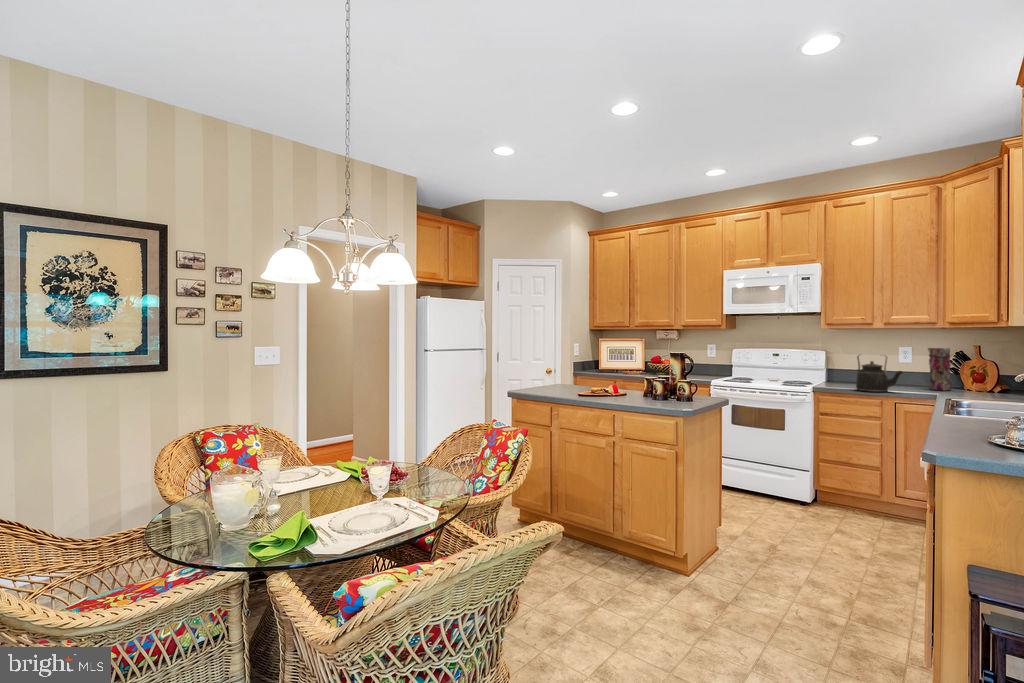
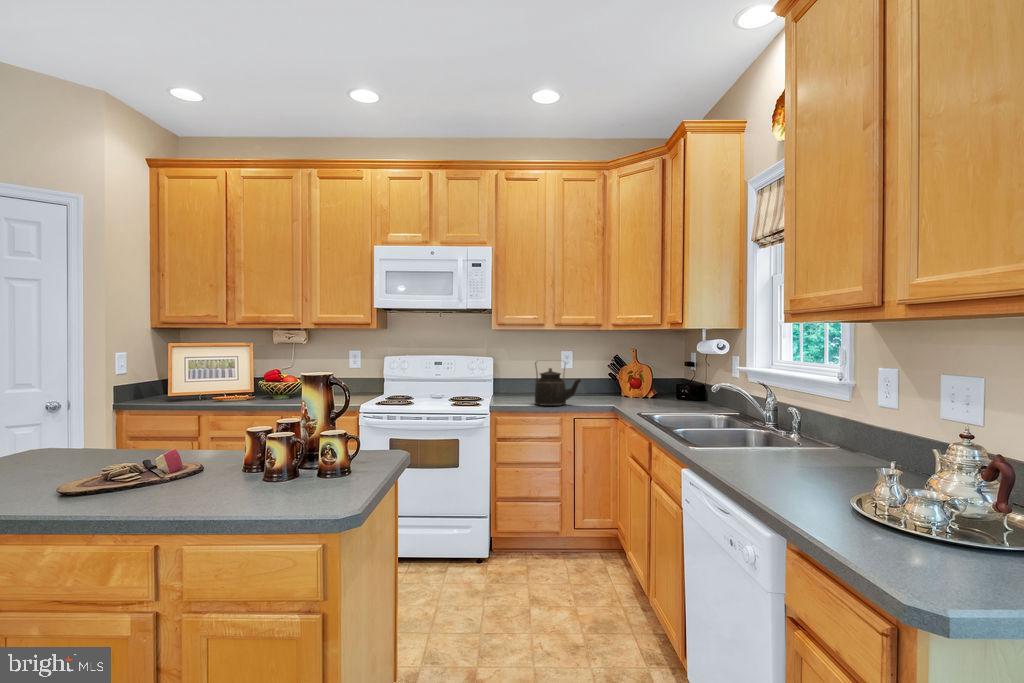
vase: present [928,348,951,390] -> none [594,352,615,399]

